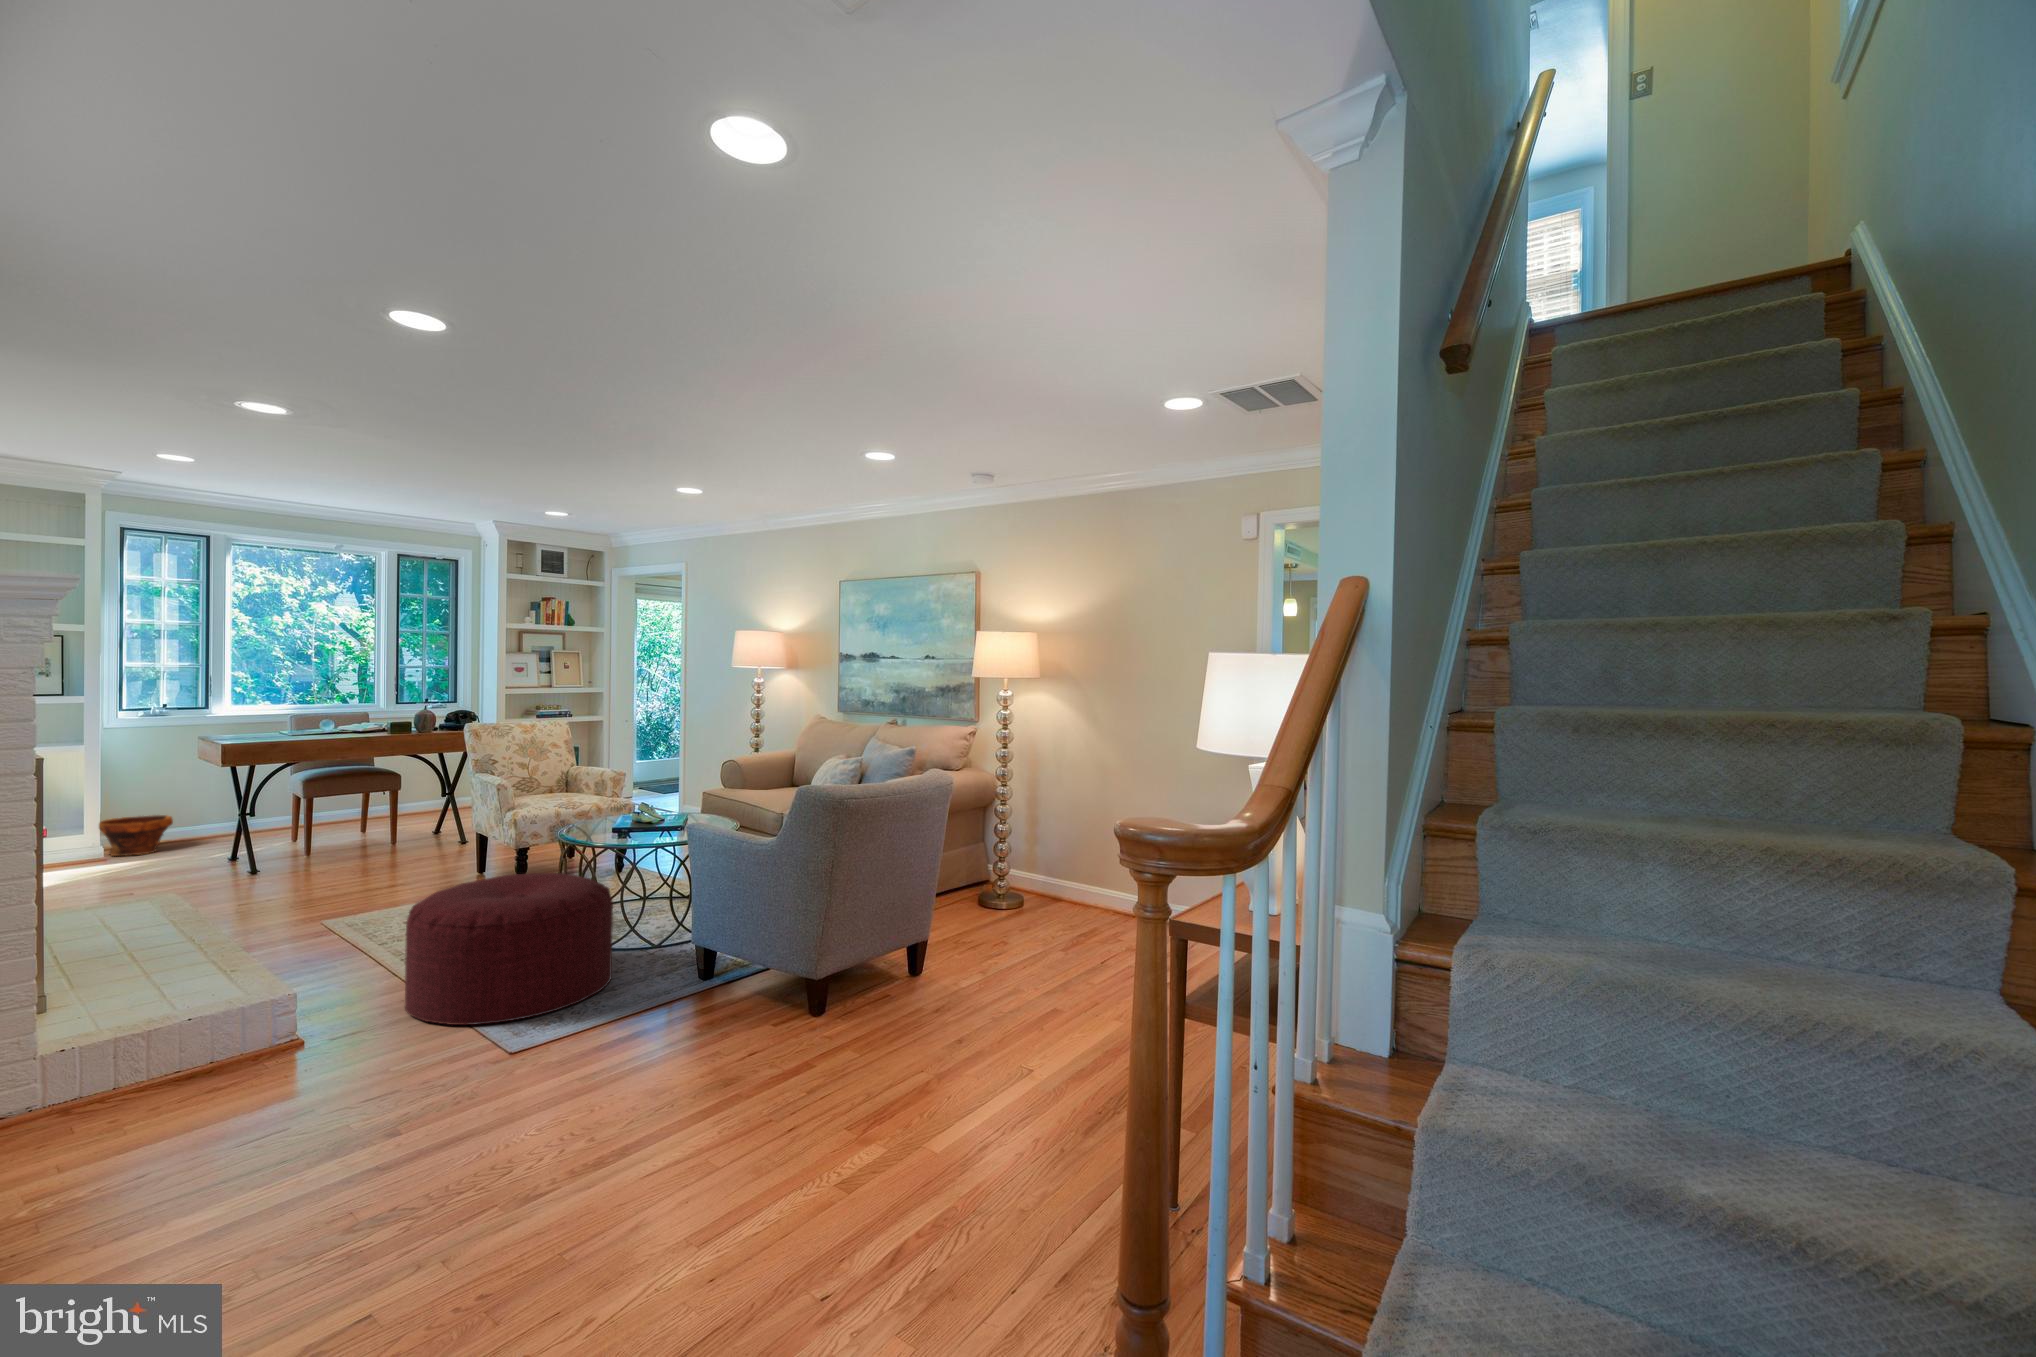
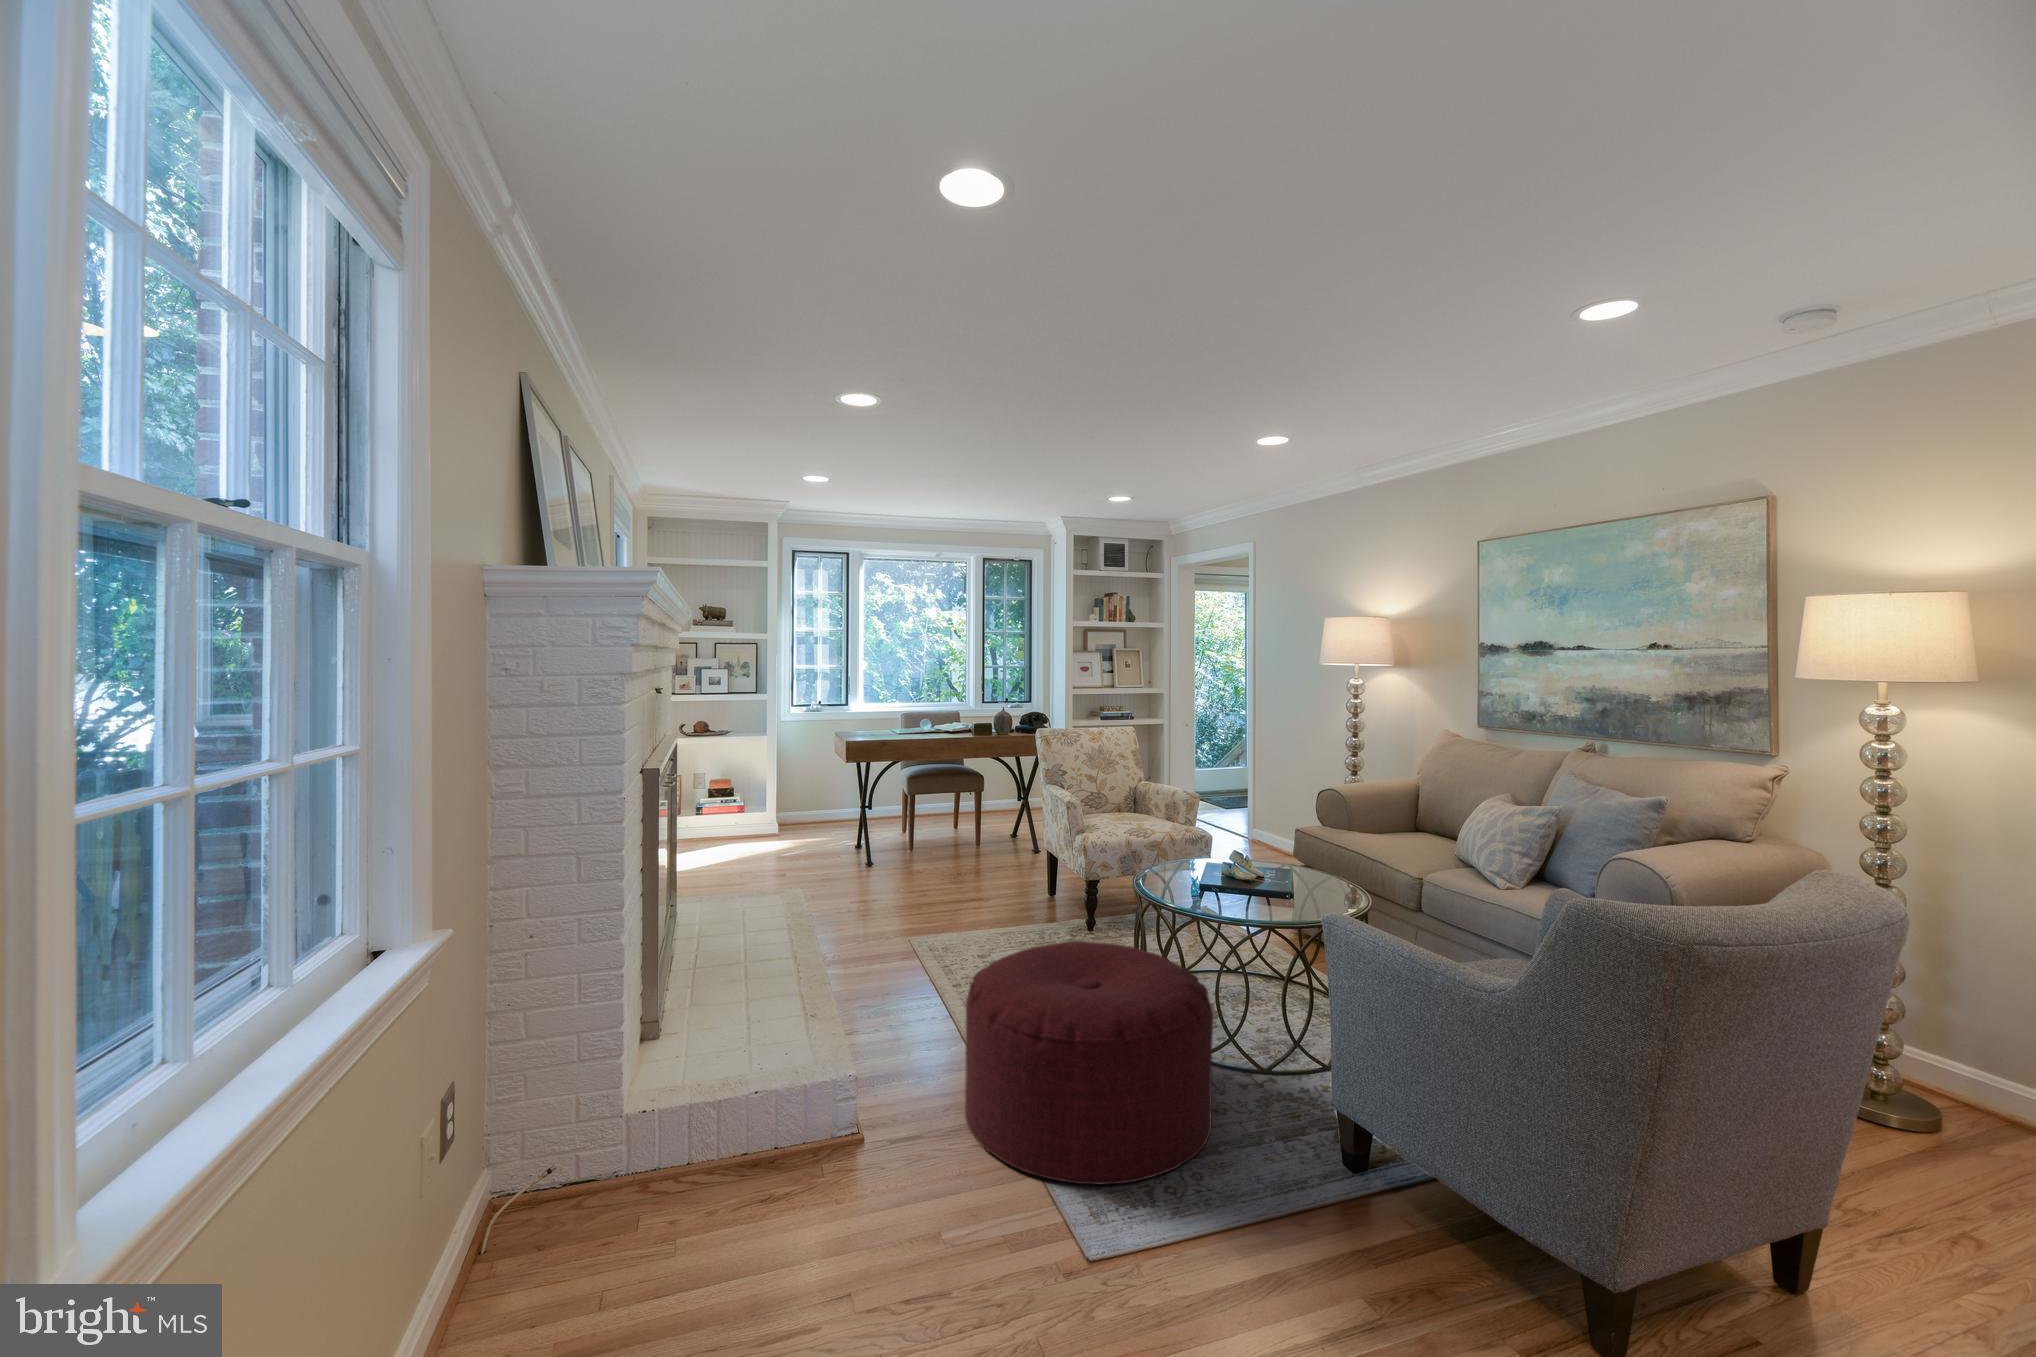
planter: present [99,815,173,856] -> none [774,798,823,832]

